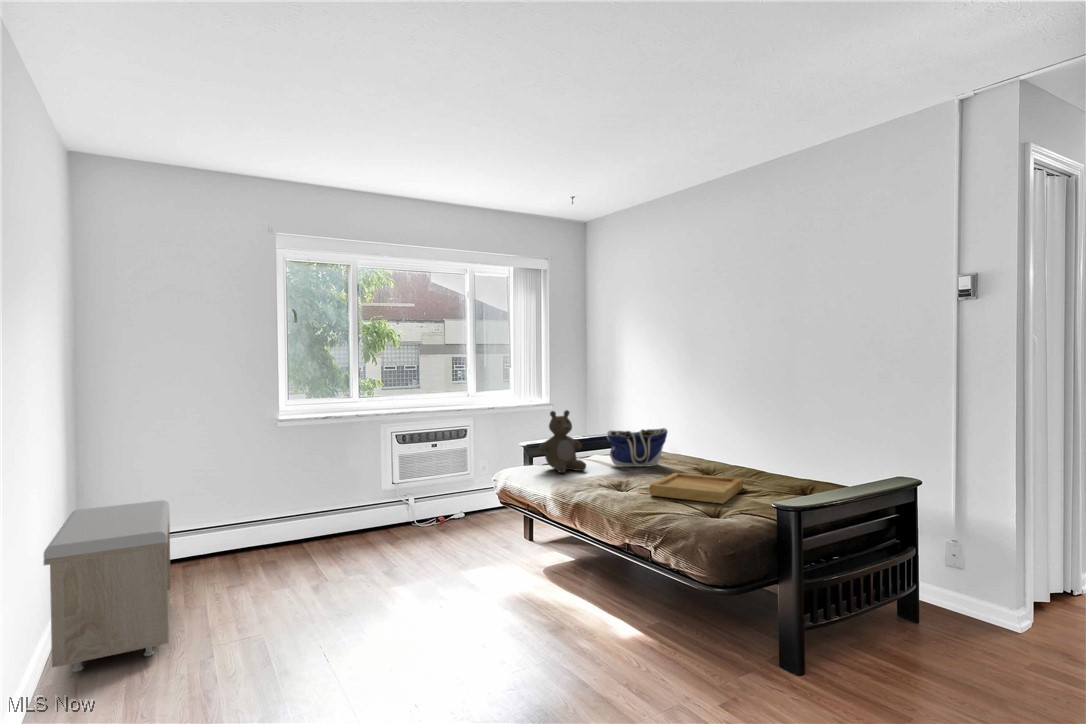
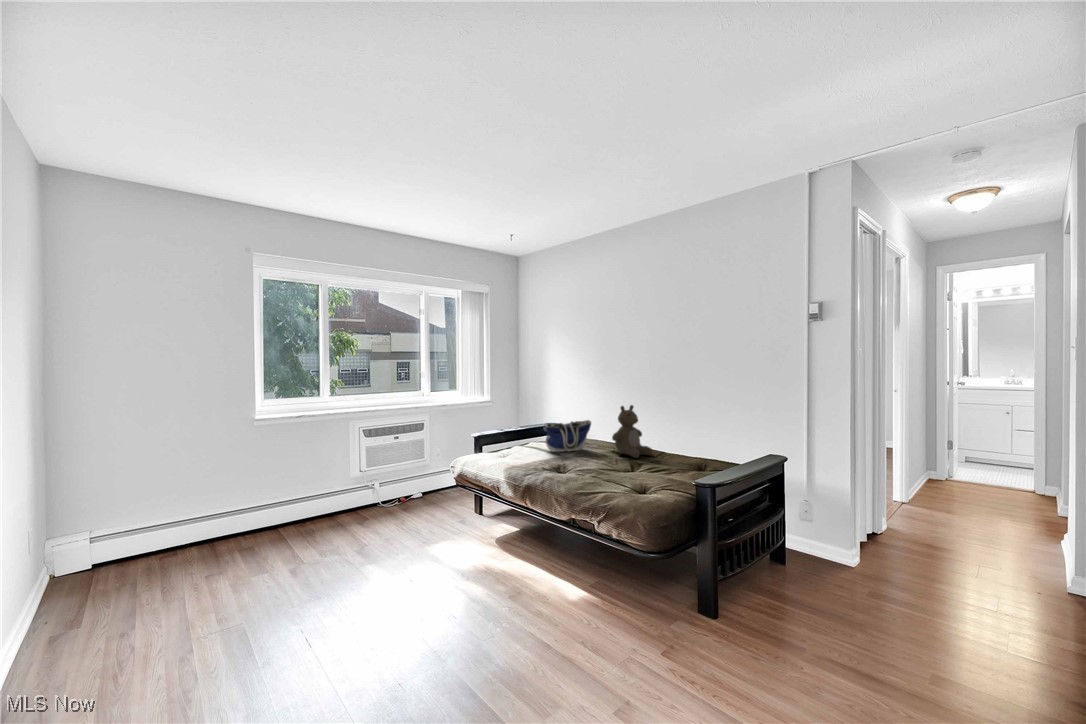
teddy bear: present [538,410,586,473] -> present [612,405,653,458]
tray: present [650,473,743,503] -> none [586,456,655,481]
storage bench: present [44,500,171,672] -> none [7,501,149,684]

